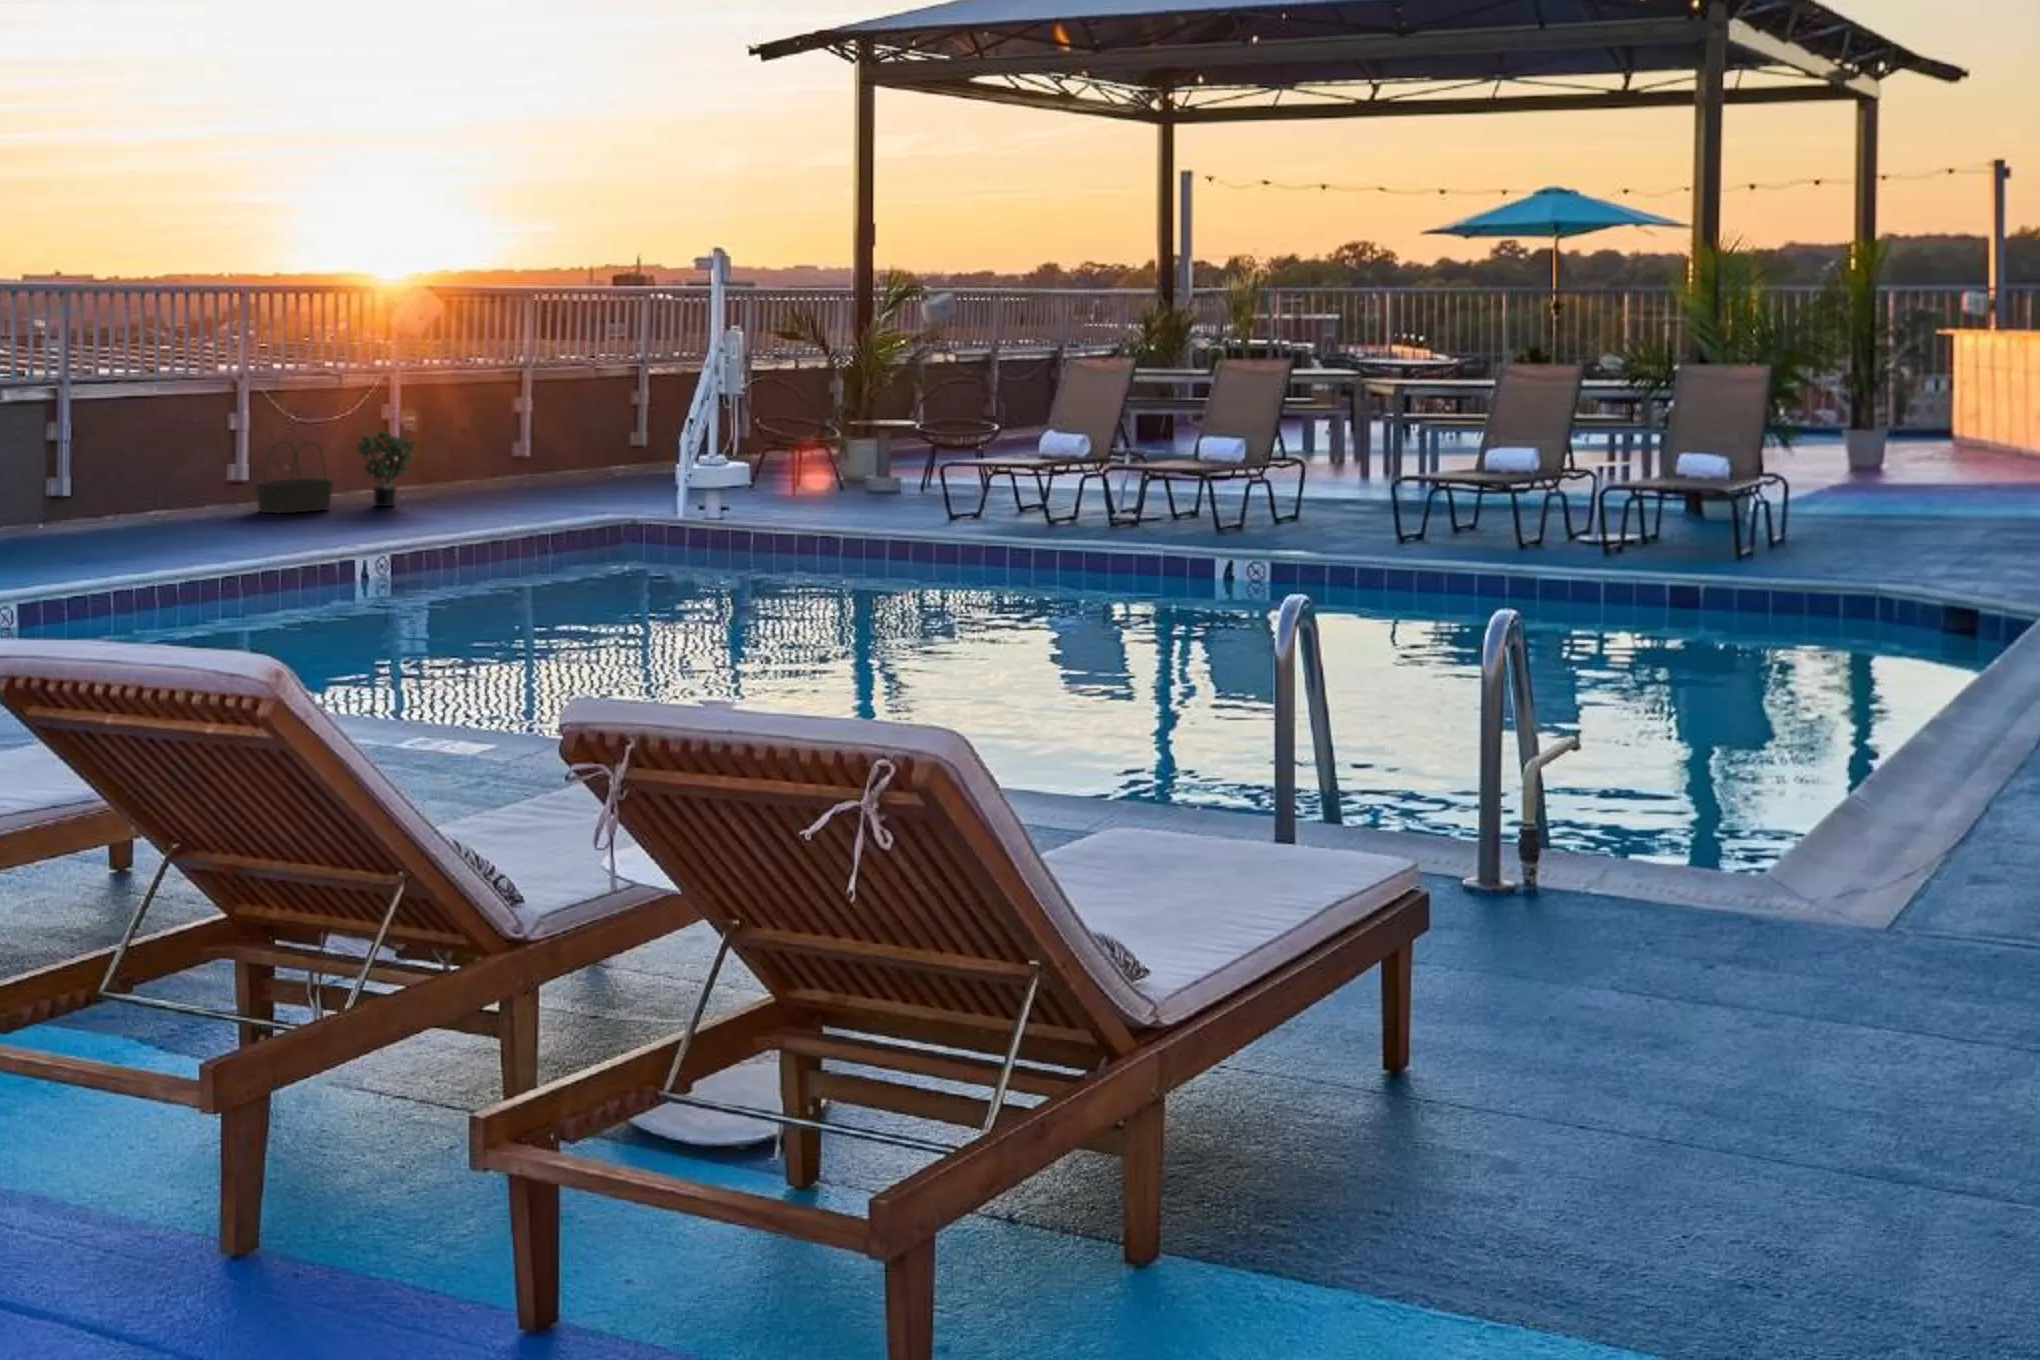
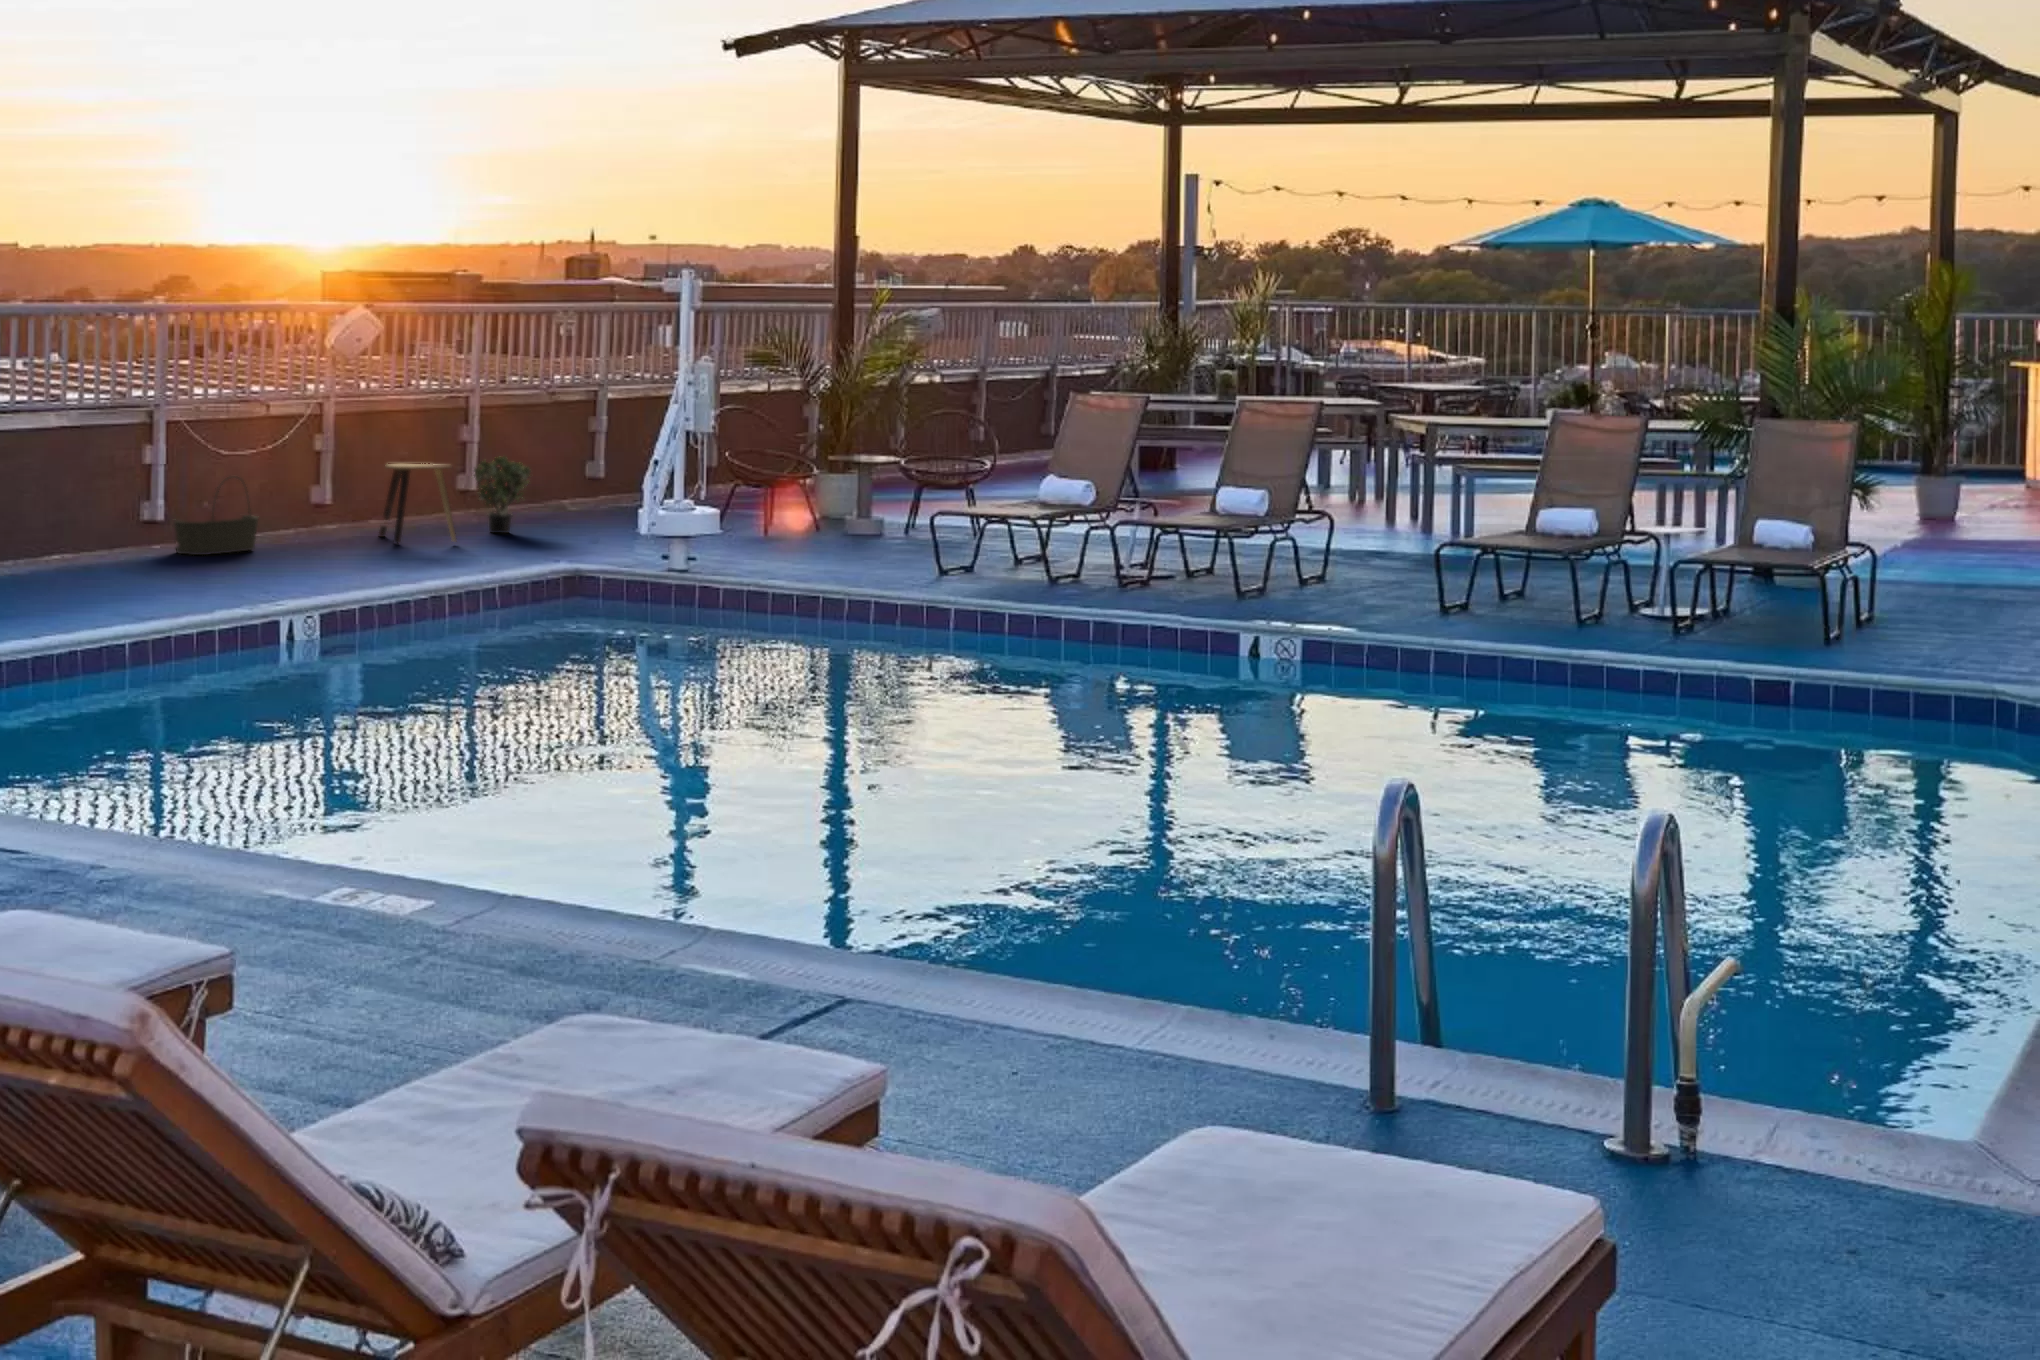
potted plant: present [358,431,415,506] -> present [474,456,531,533]
stool: none [442,432,514,504] -> present [379,464,457,543]

